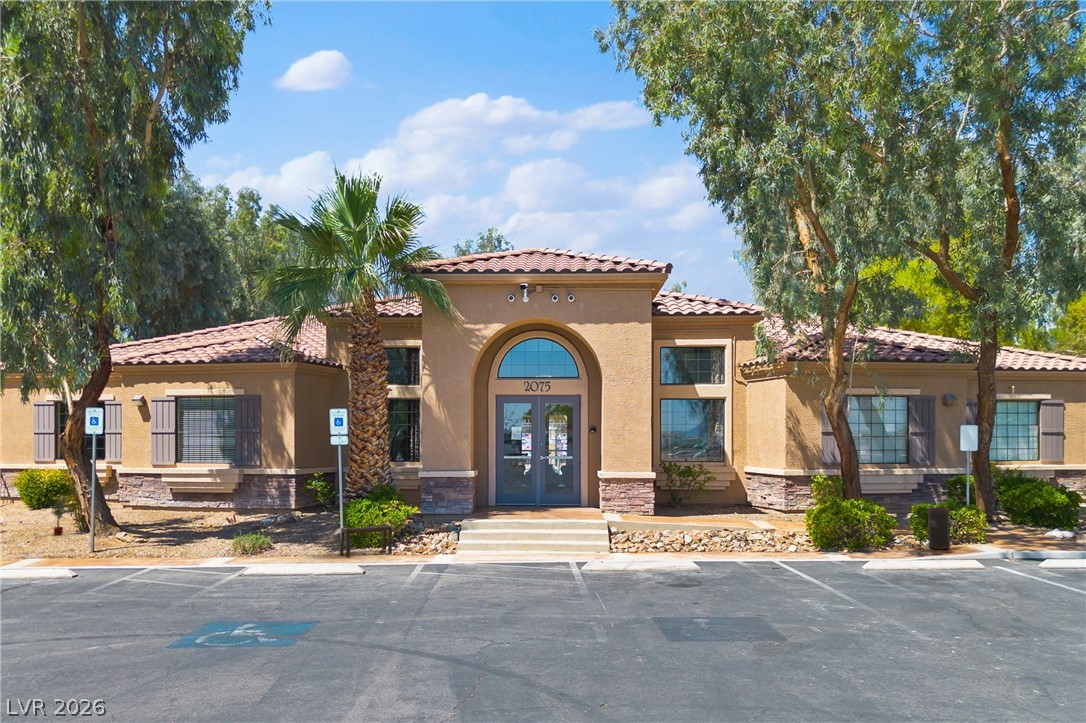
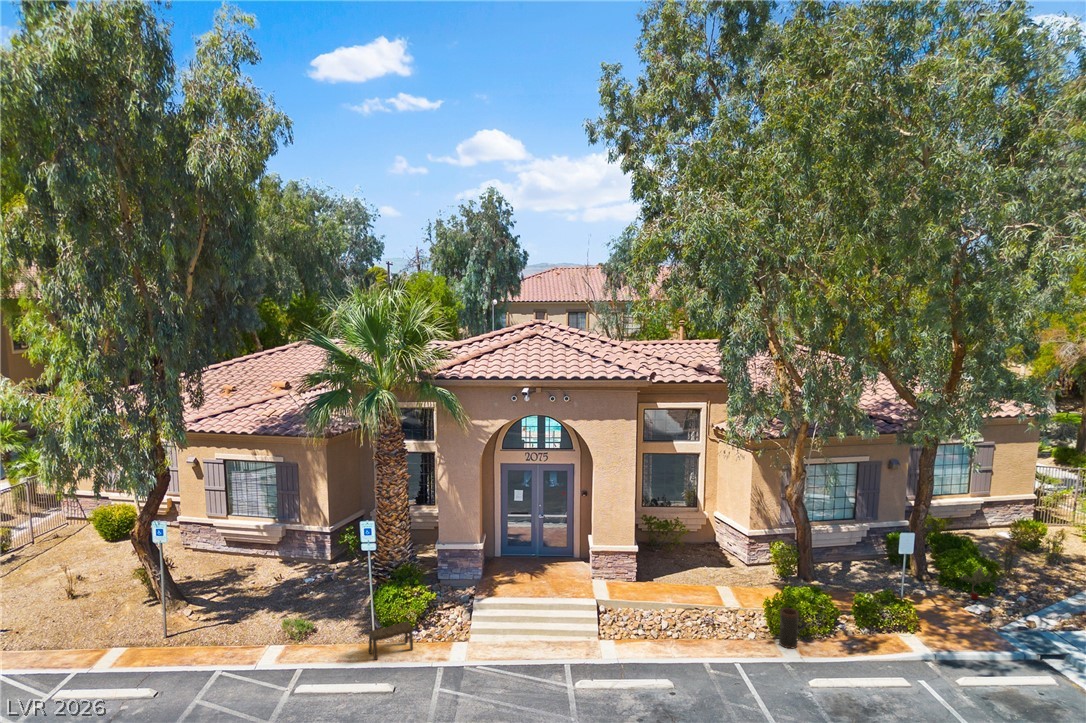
potted tree: present [52,494,74,535] -> present [960,566,992,600]
trash can: present [928,507,950,549] -> present [779,608,799,648]

